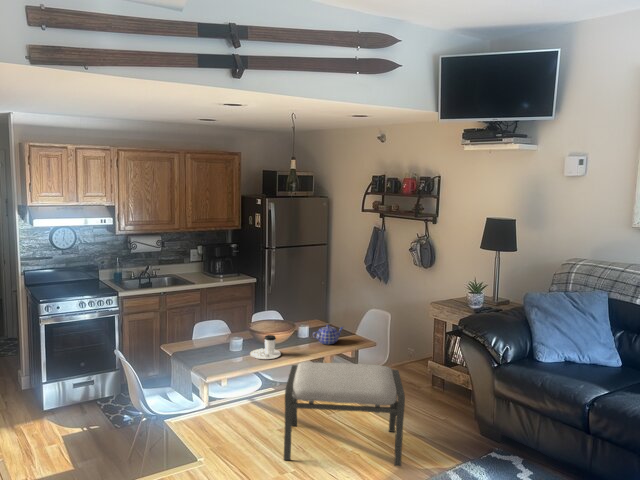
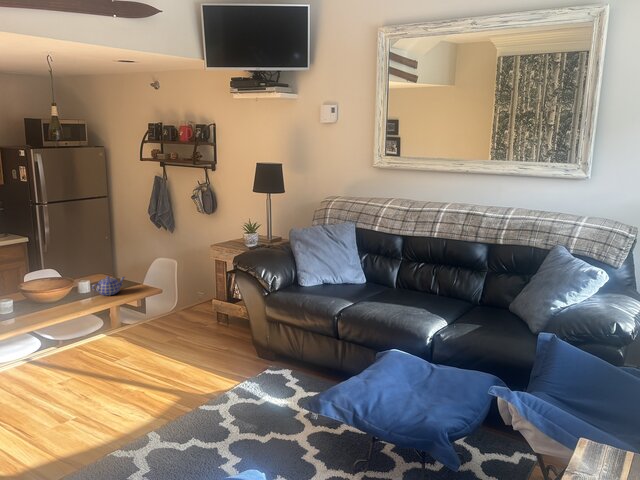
coffee cup: present [250,335,281,359] -> none [22,292,57,317]
ottoman: present [284,362,405,466] -> none [60,308,184,410]

